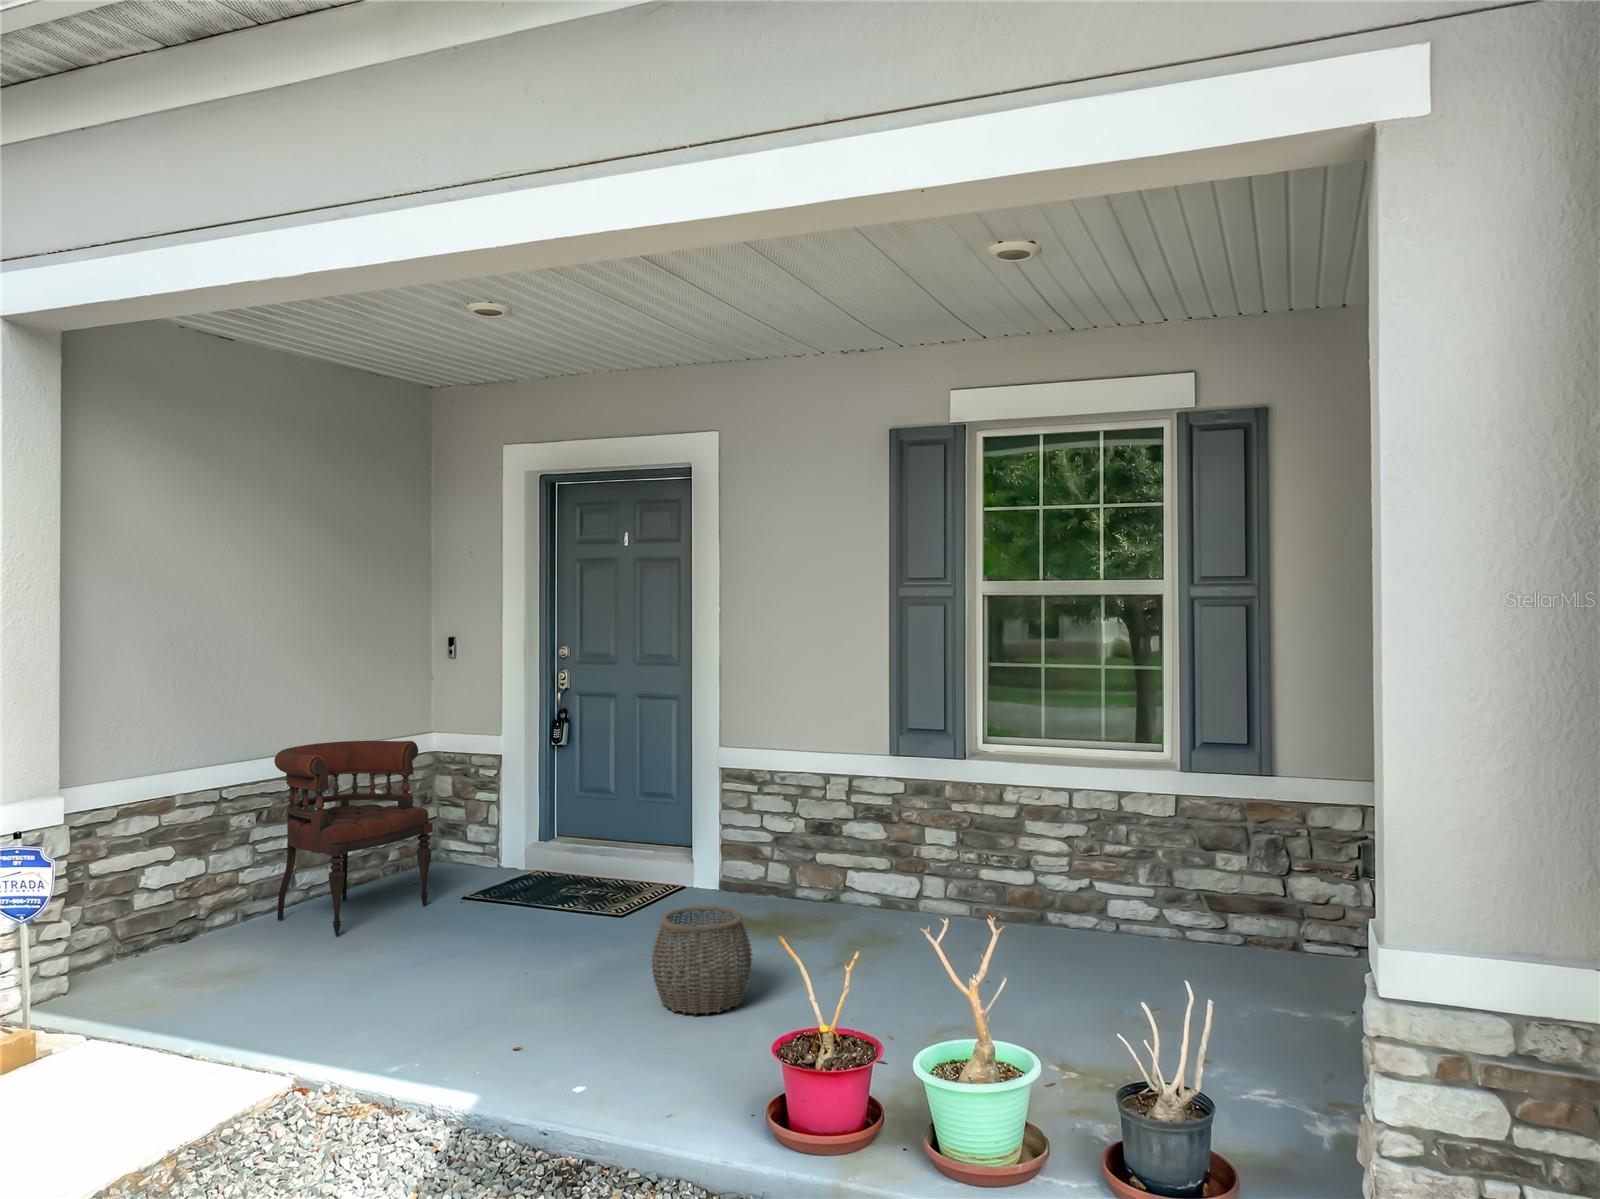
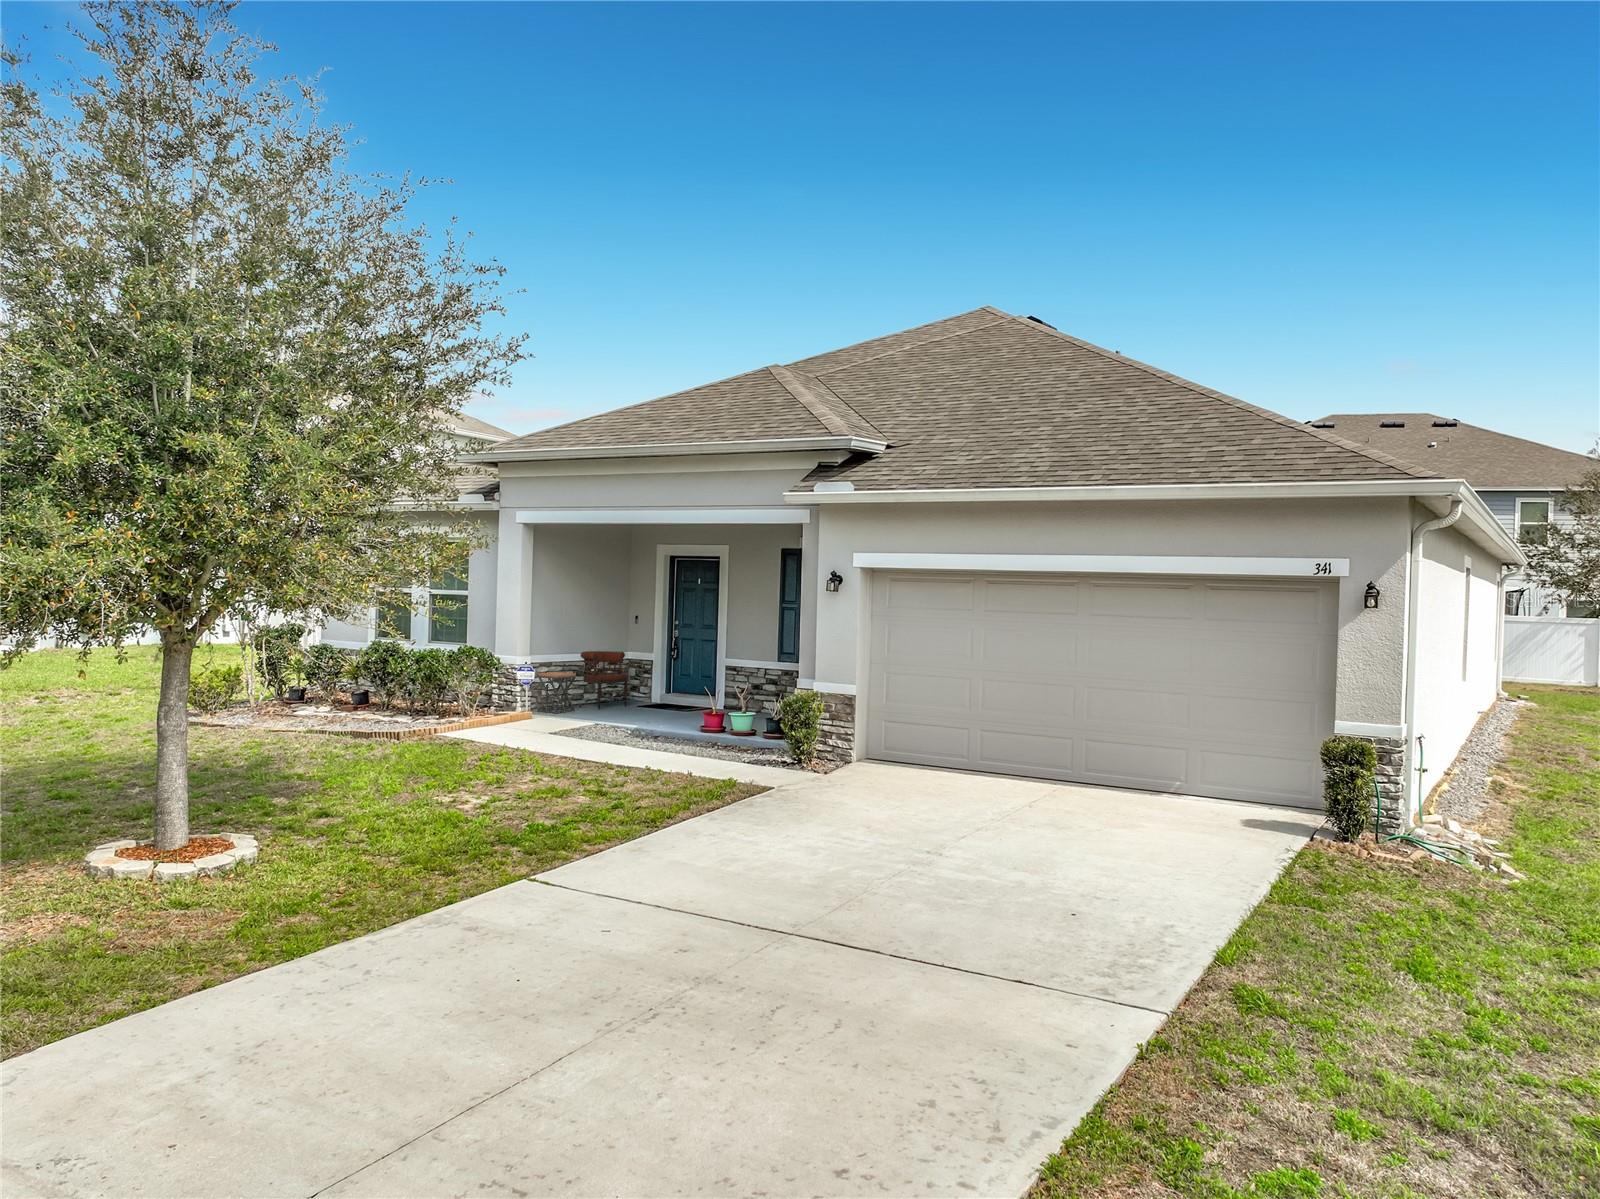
stool: none [111,825,251,982] -> present [537,672,576,713]
woven basket: present [651,906,752,1014] -> none [688,697,717,723]

